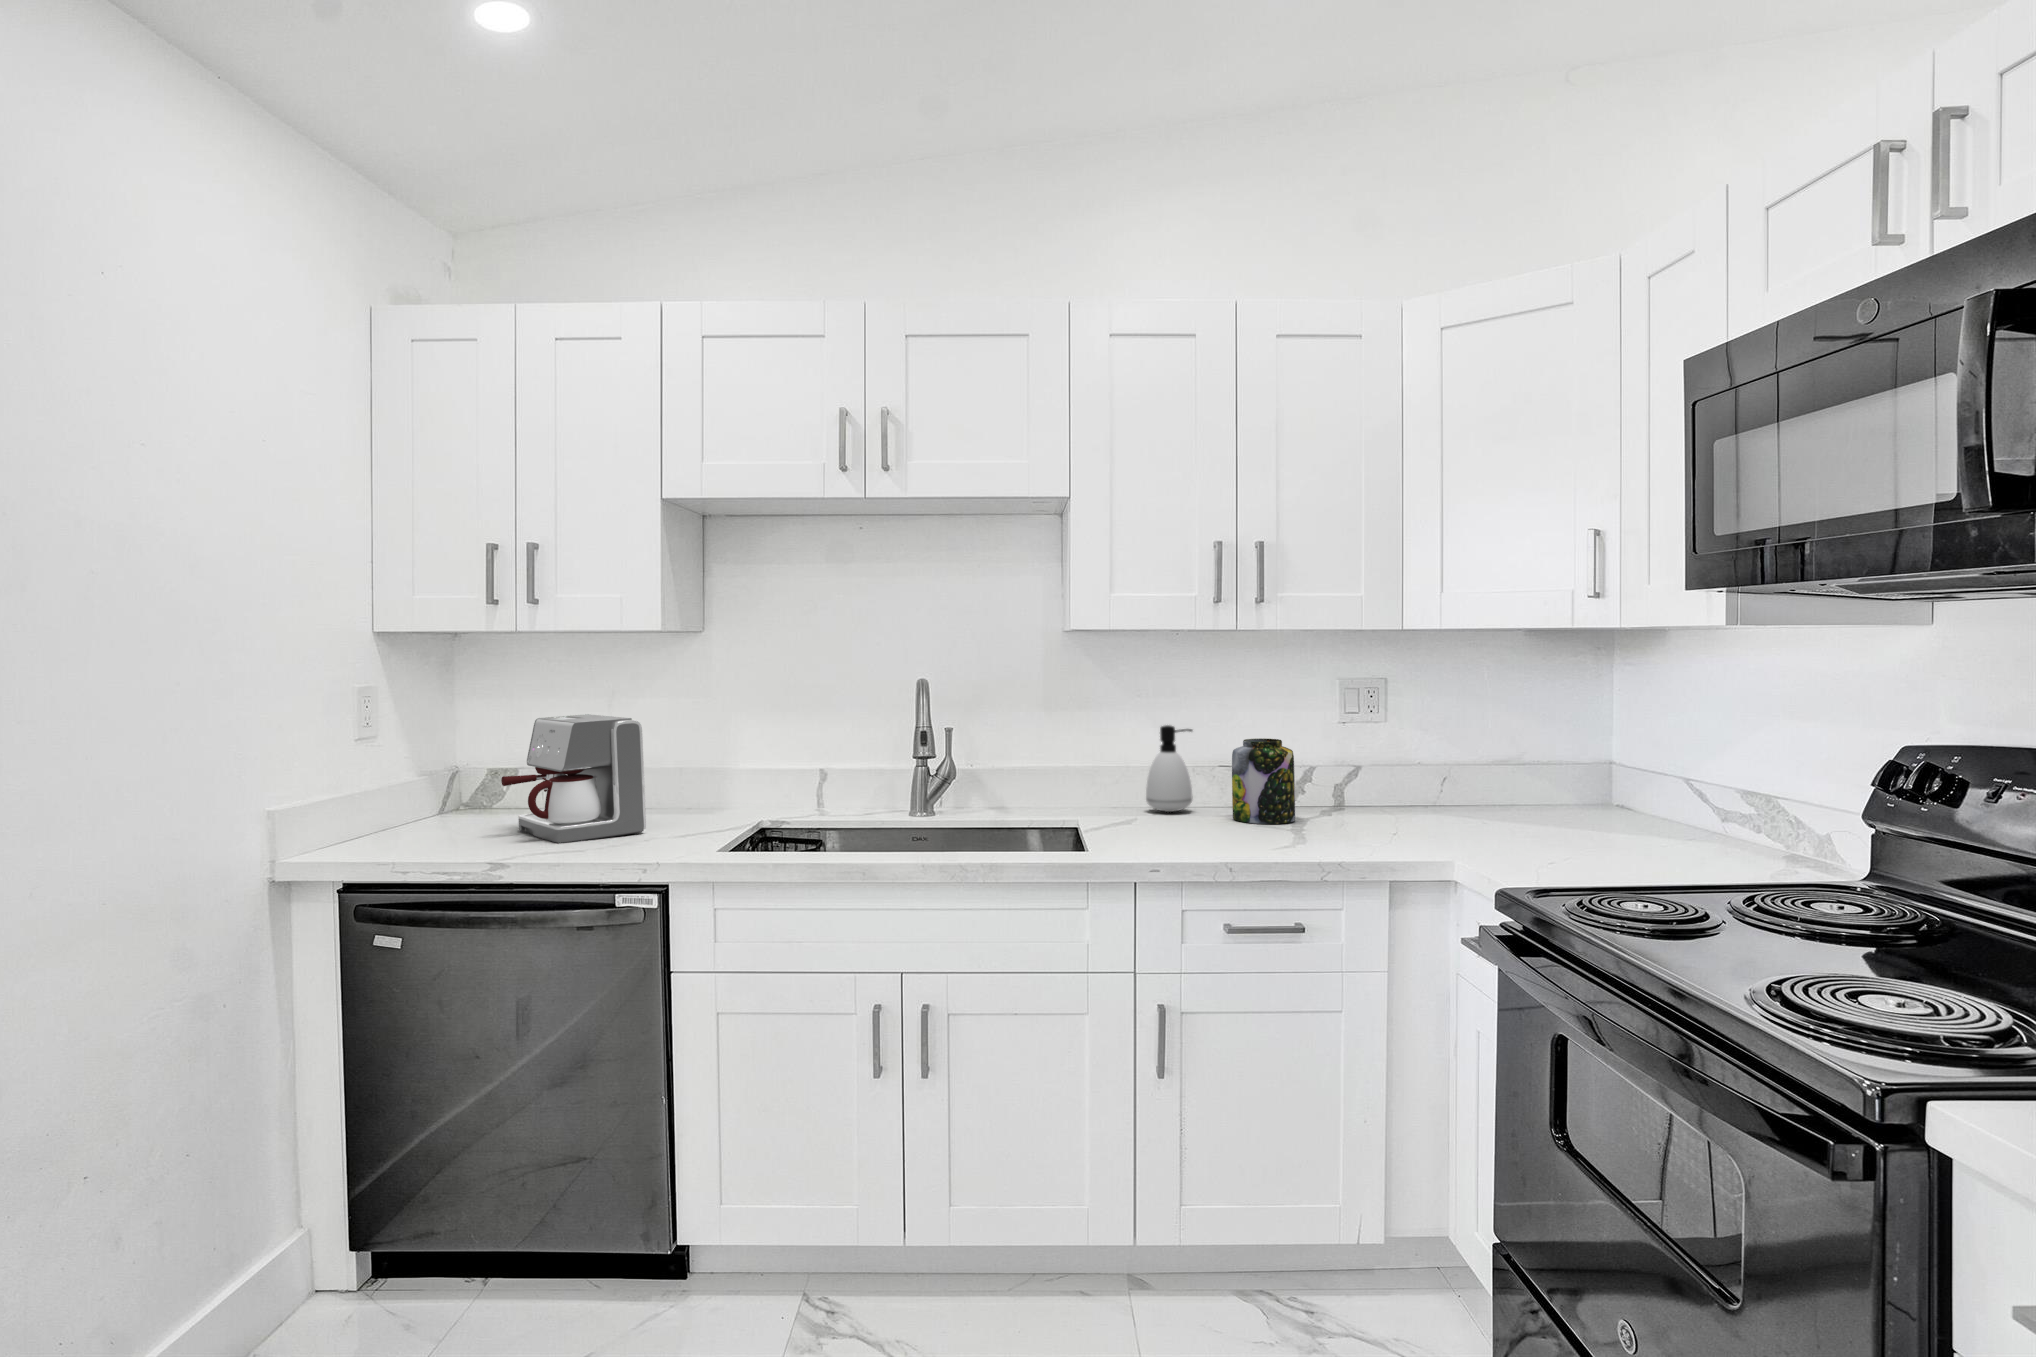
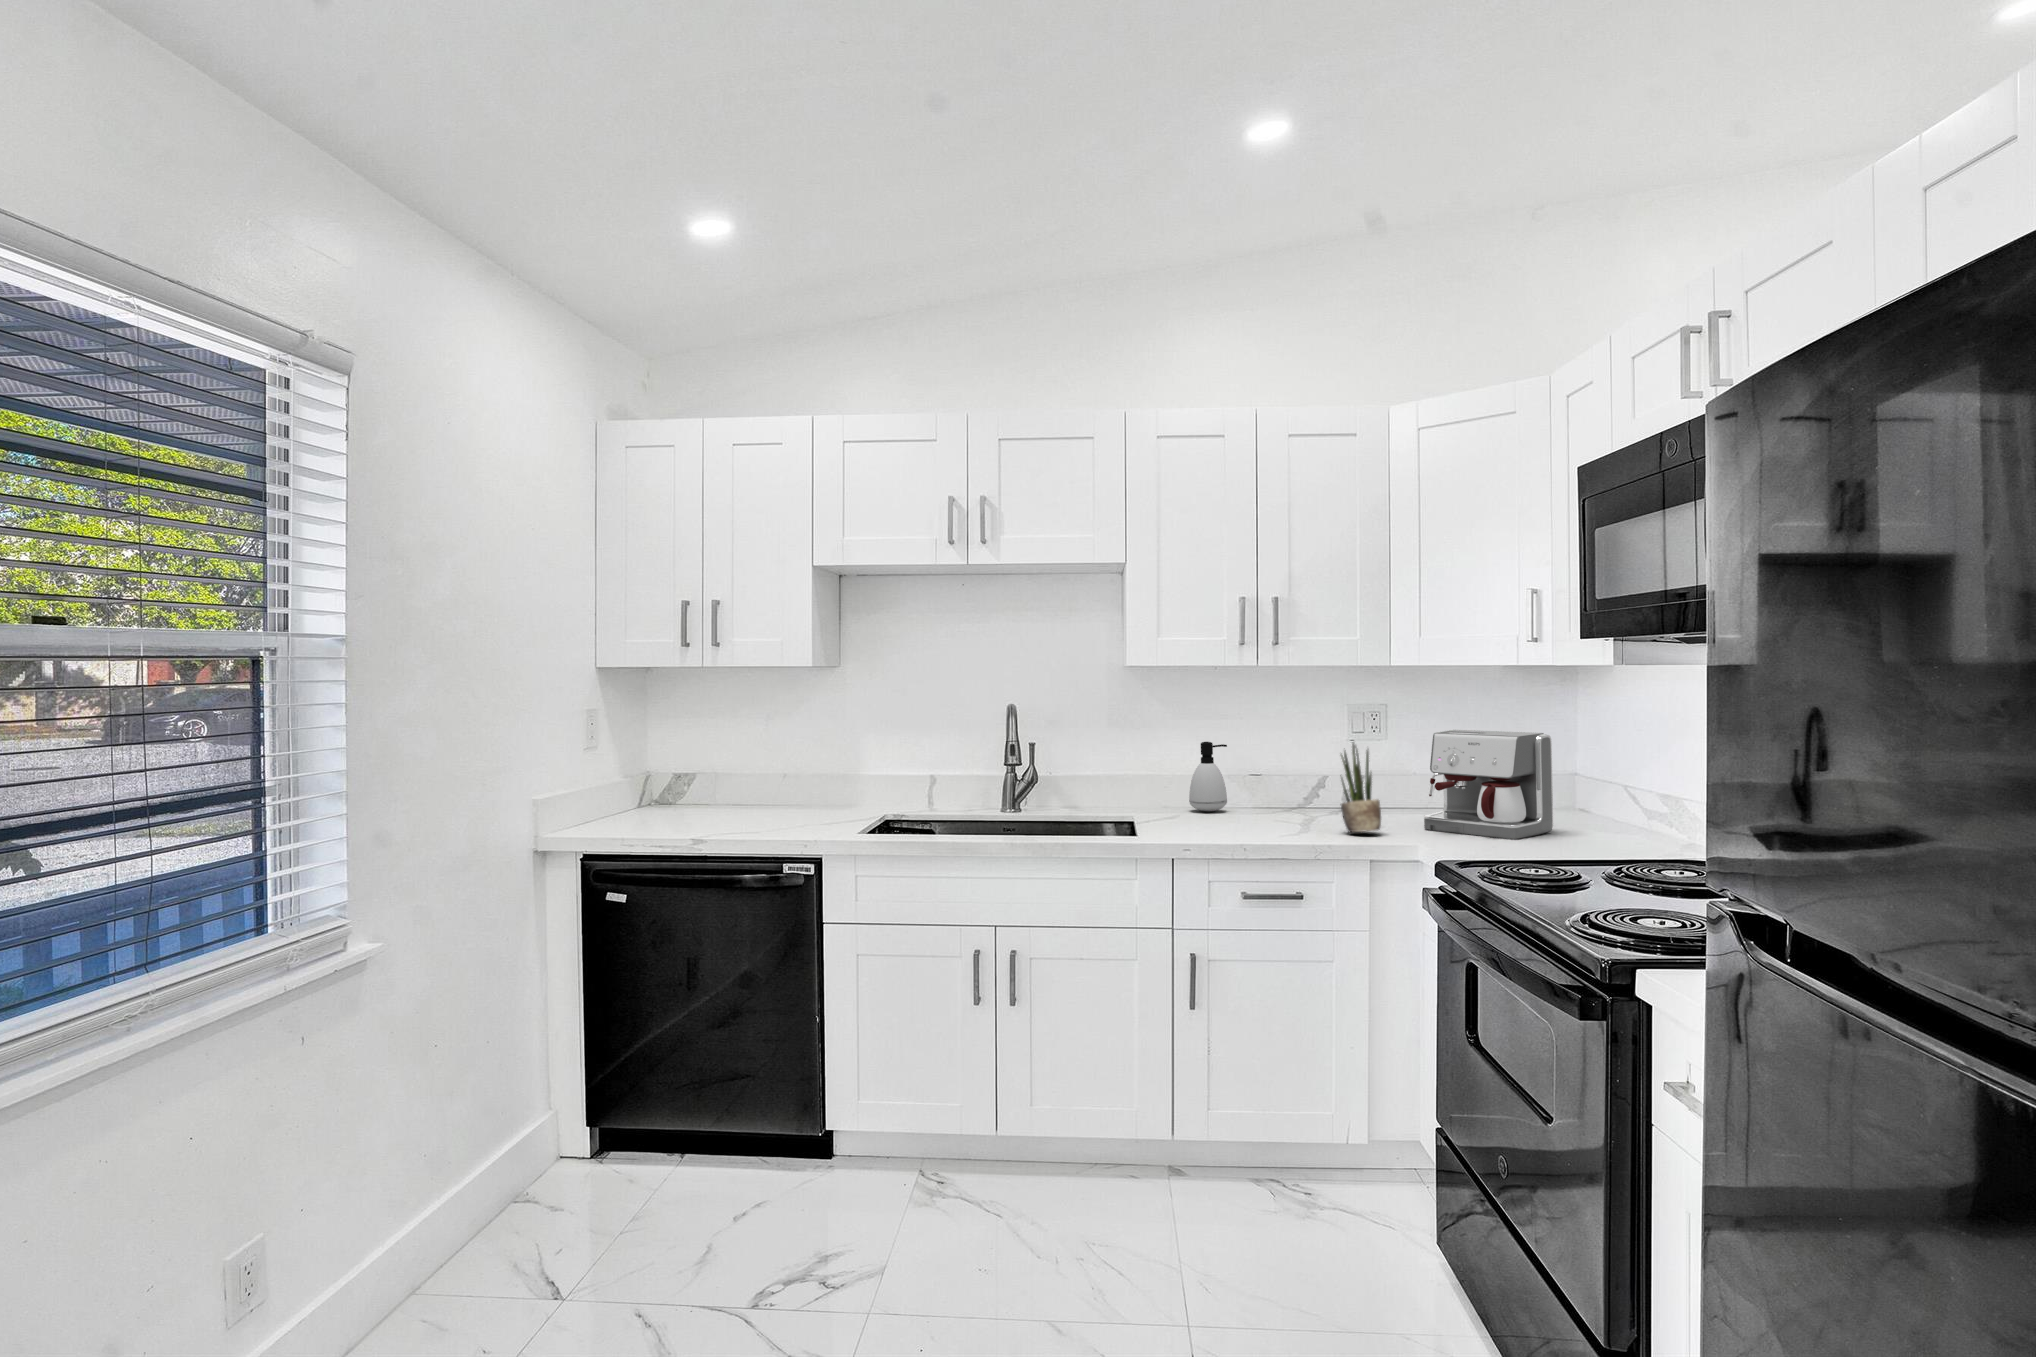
coffee maker: present [501,714,646,843] -> present [1424,730,1553,840]
potted plant: none [1345,724,1397,842] -> present [1341,743,1381,832]
jar: present [1232,738,1295,824] -> none [1257,752,1308,820]

